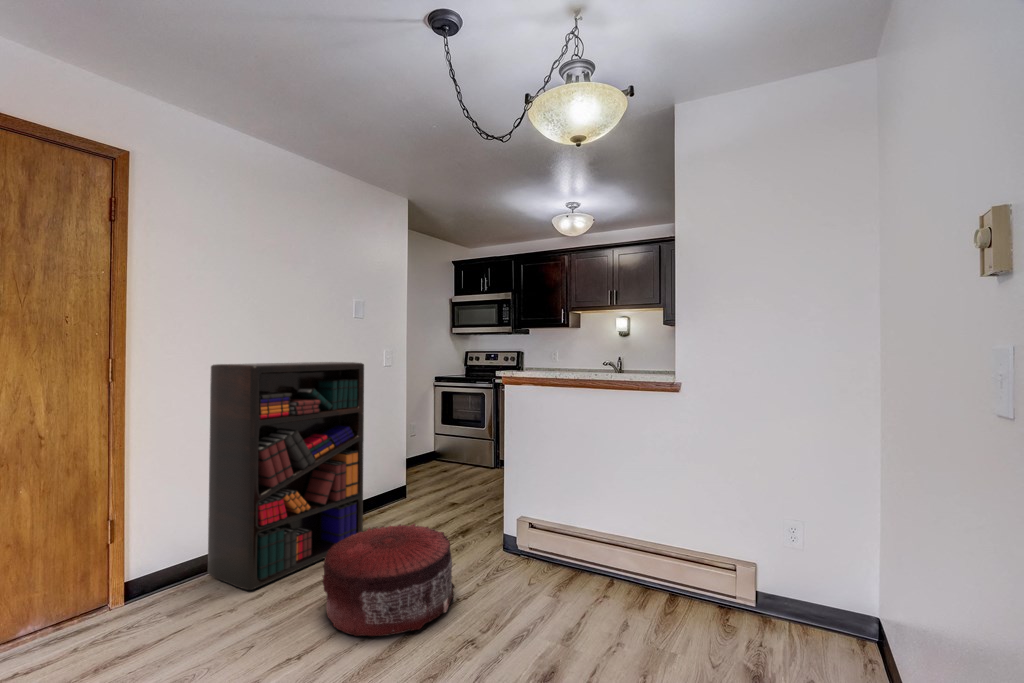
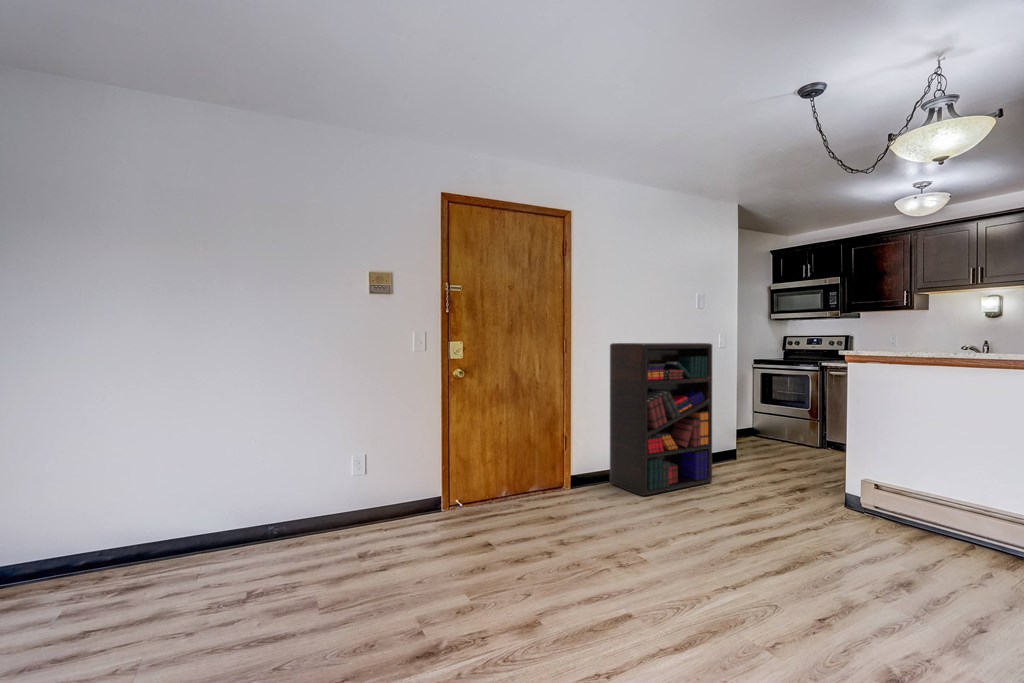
pouf: present [323,524,455,636] -> none [701,465,806,538]

